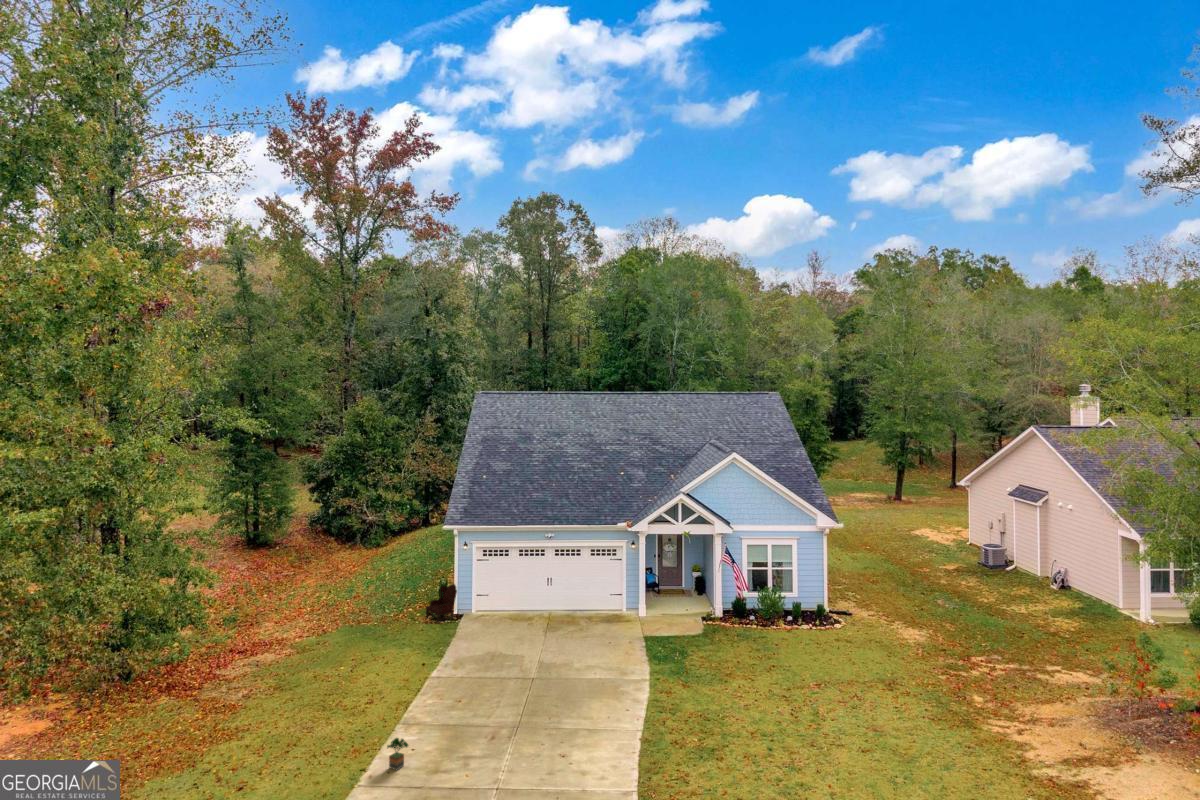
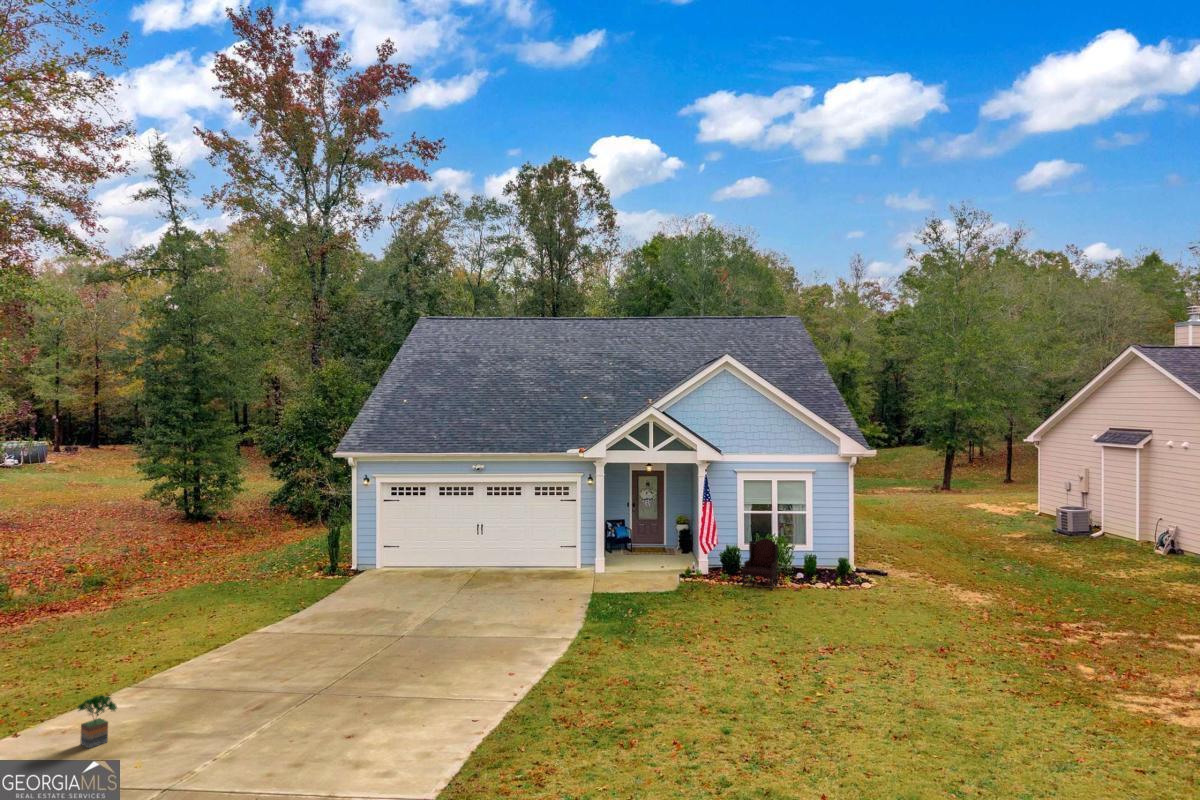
armchair: present [426,584,457,623] -> present [742,538,778,590]

